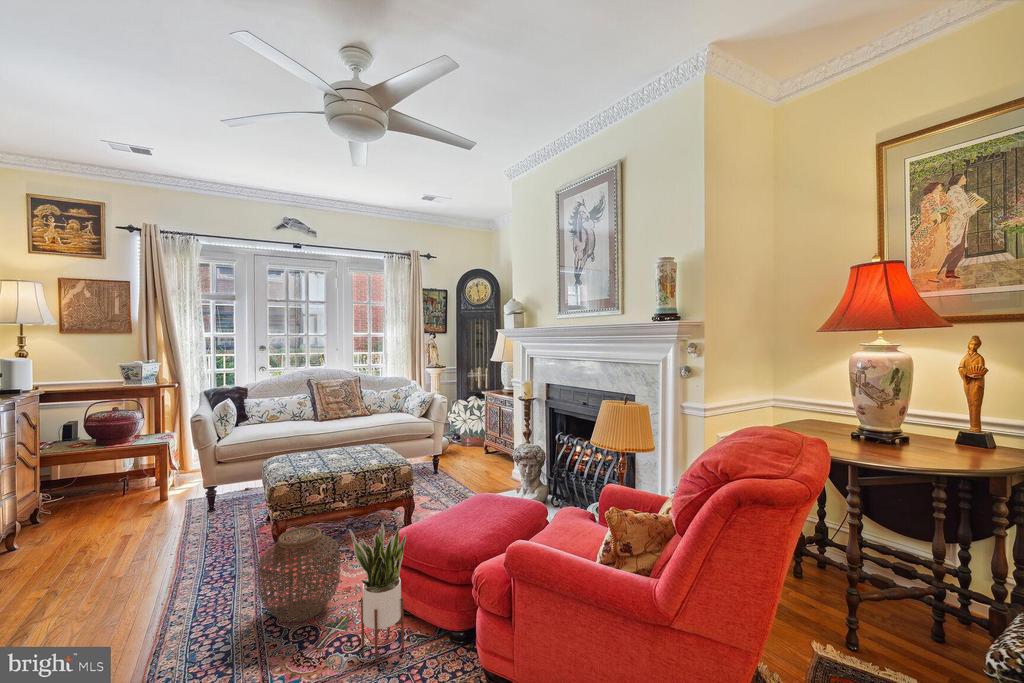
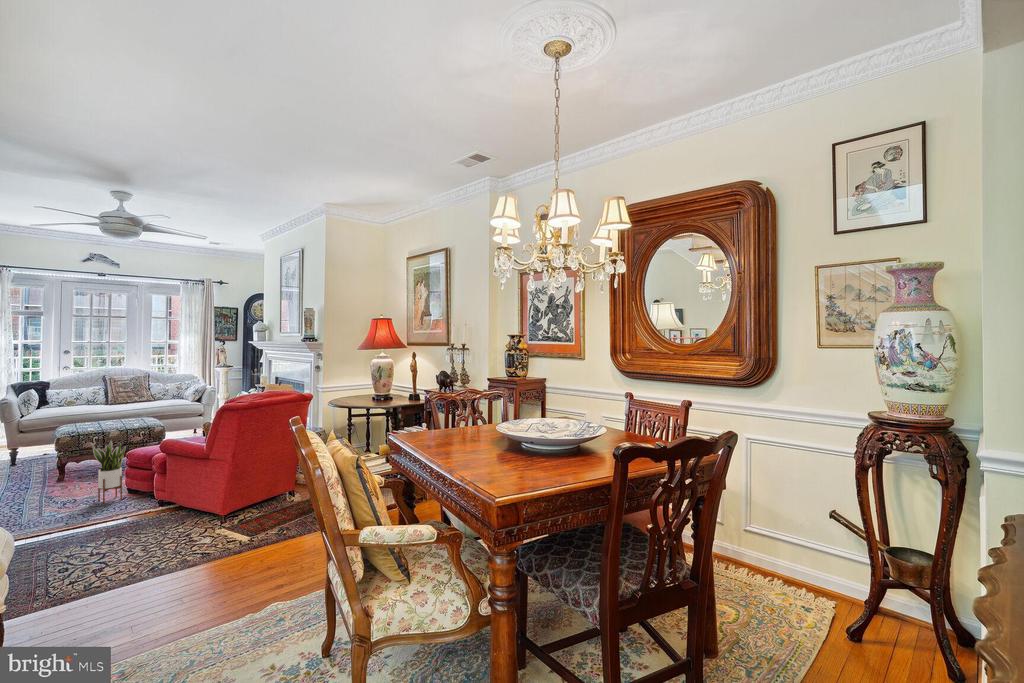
woven basket: present [258,527,340,622] -> none [41,451,95,497]

